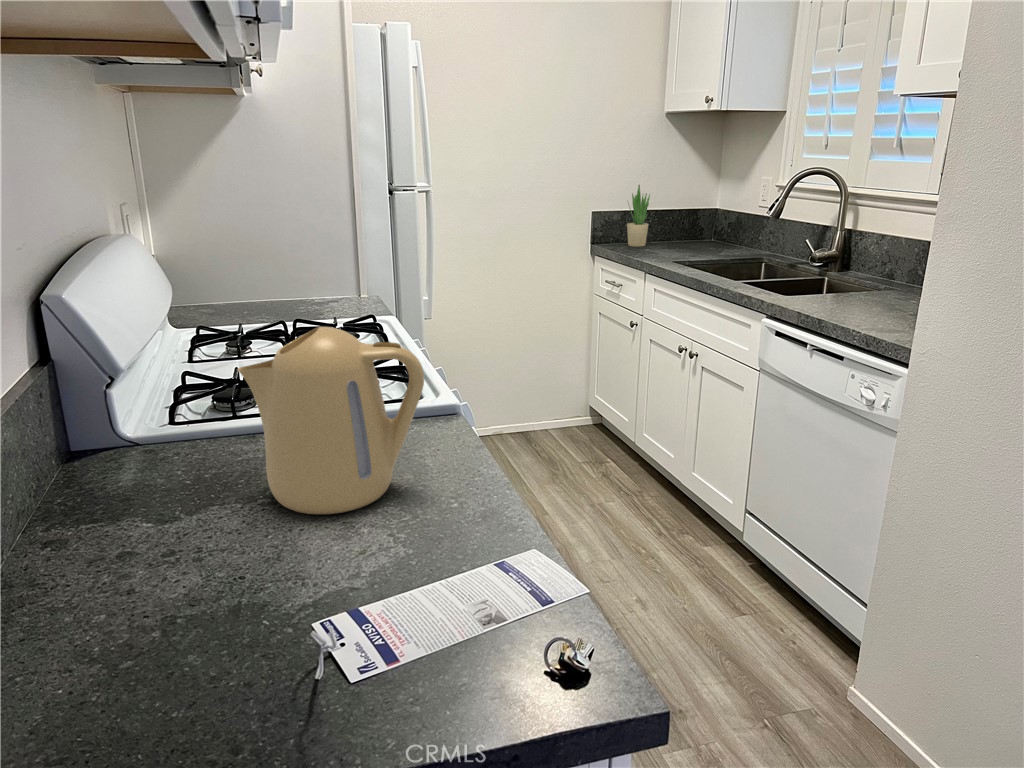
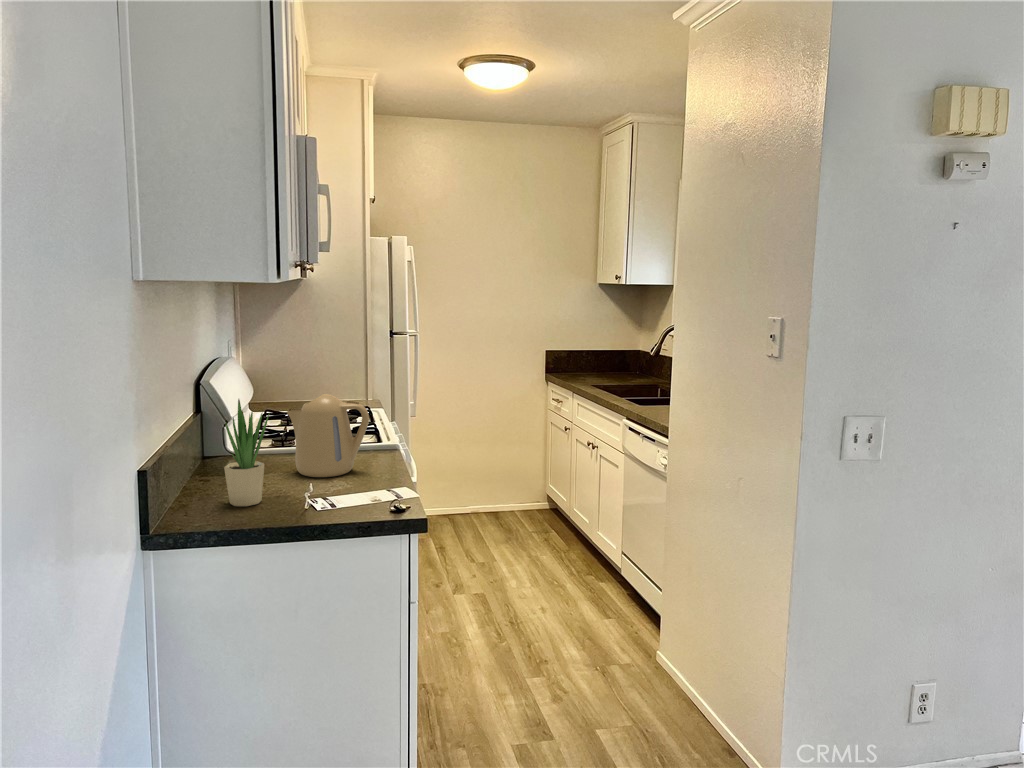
potted plant: present [627,185,650,247] -> present [224,399,269,506]

